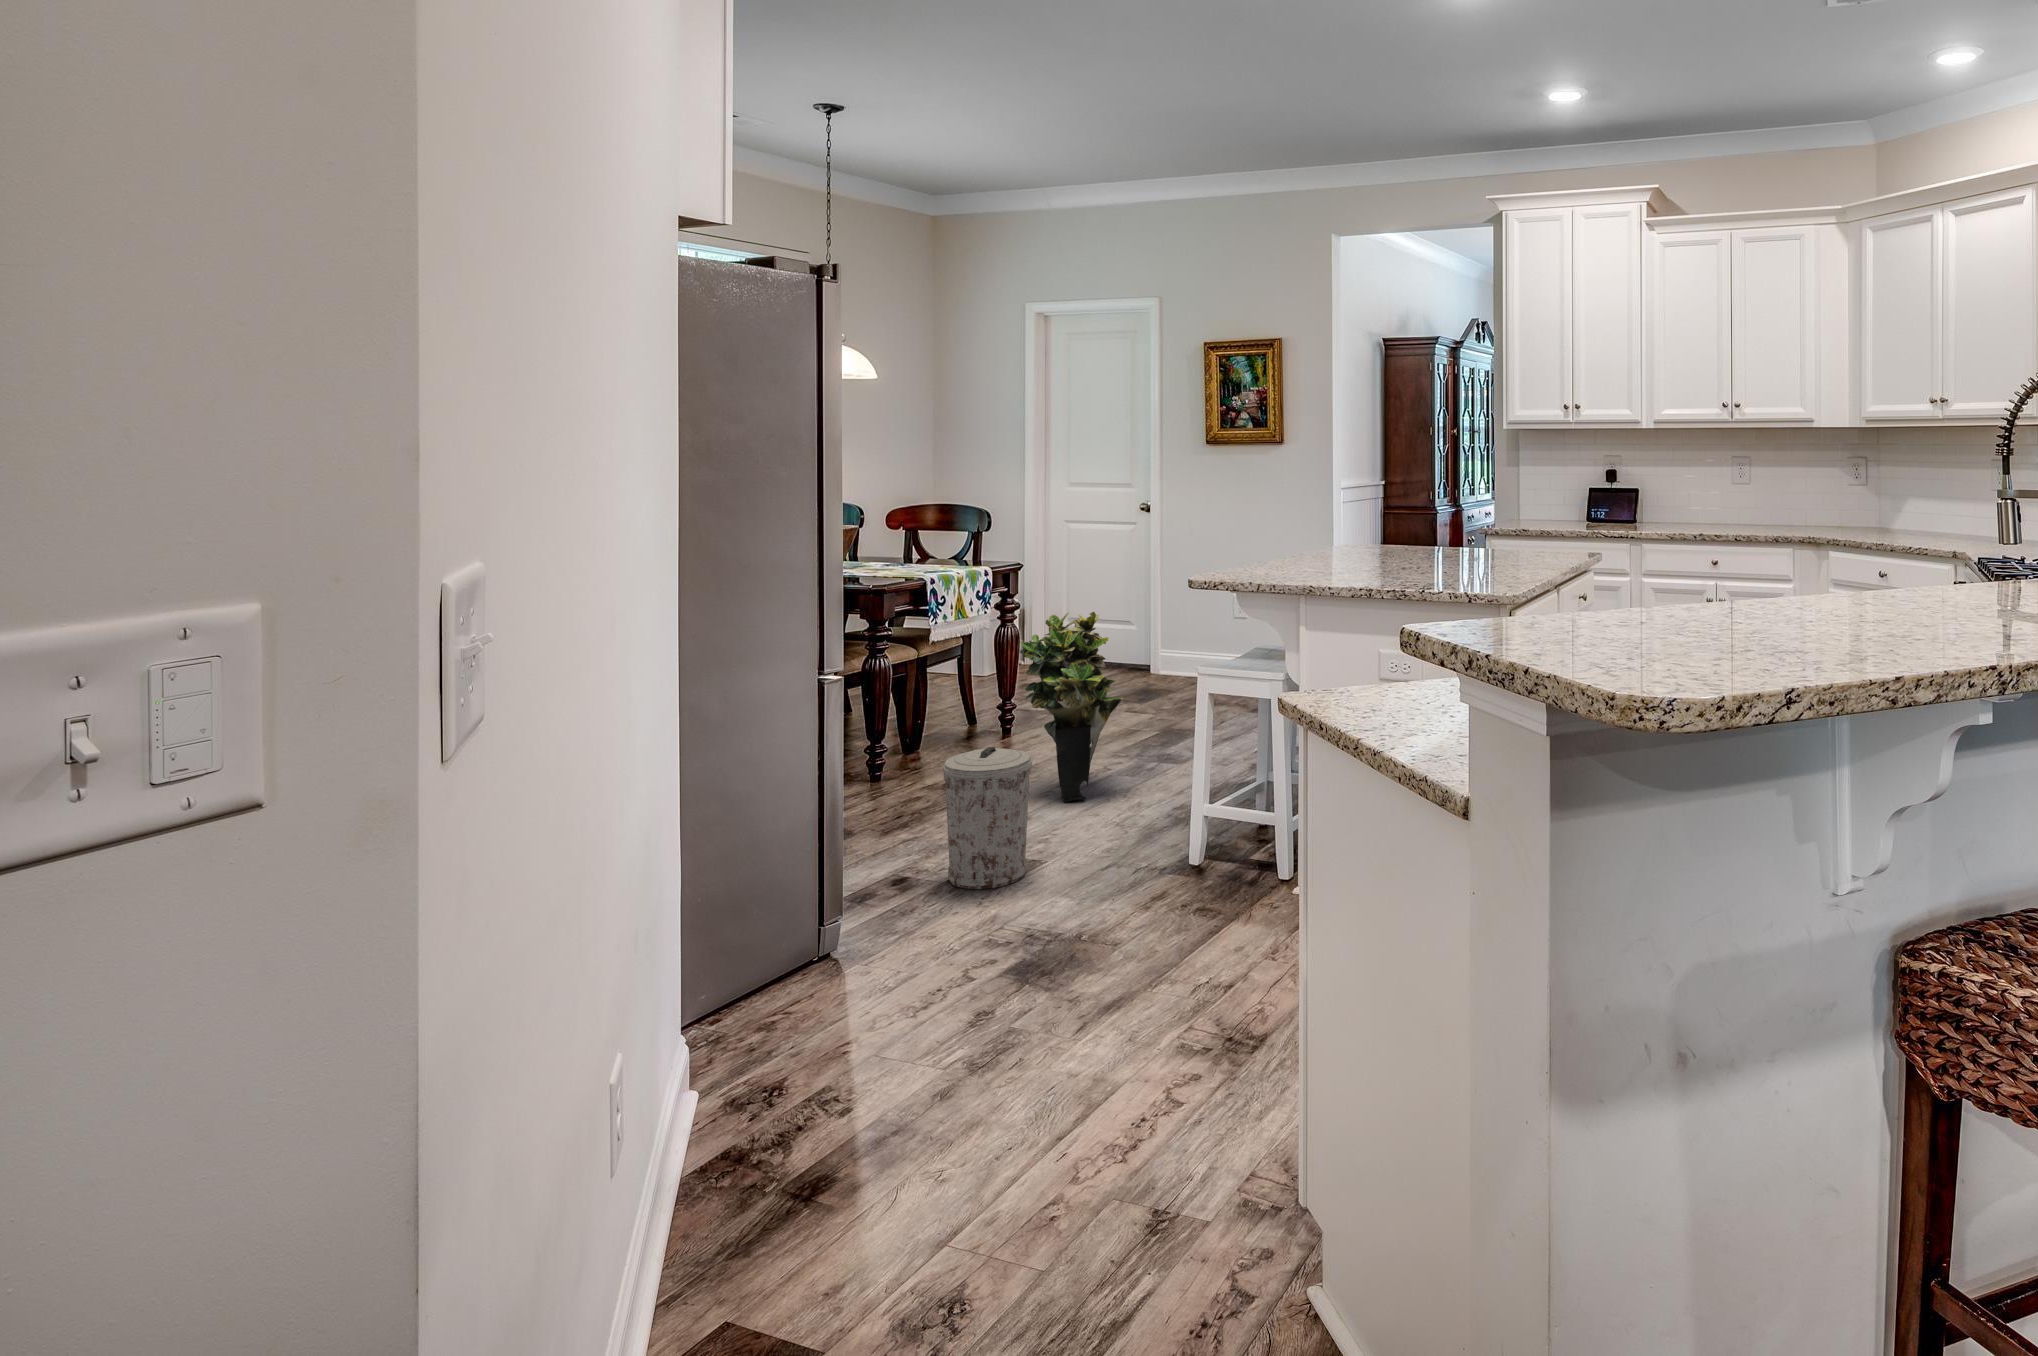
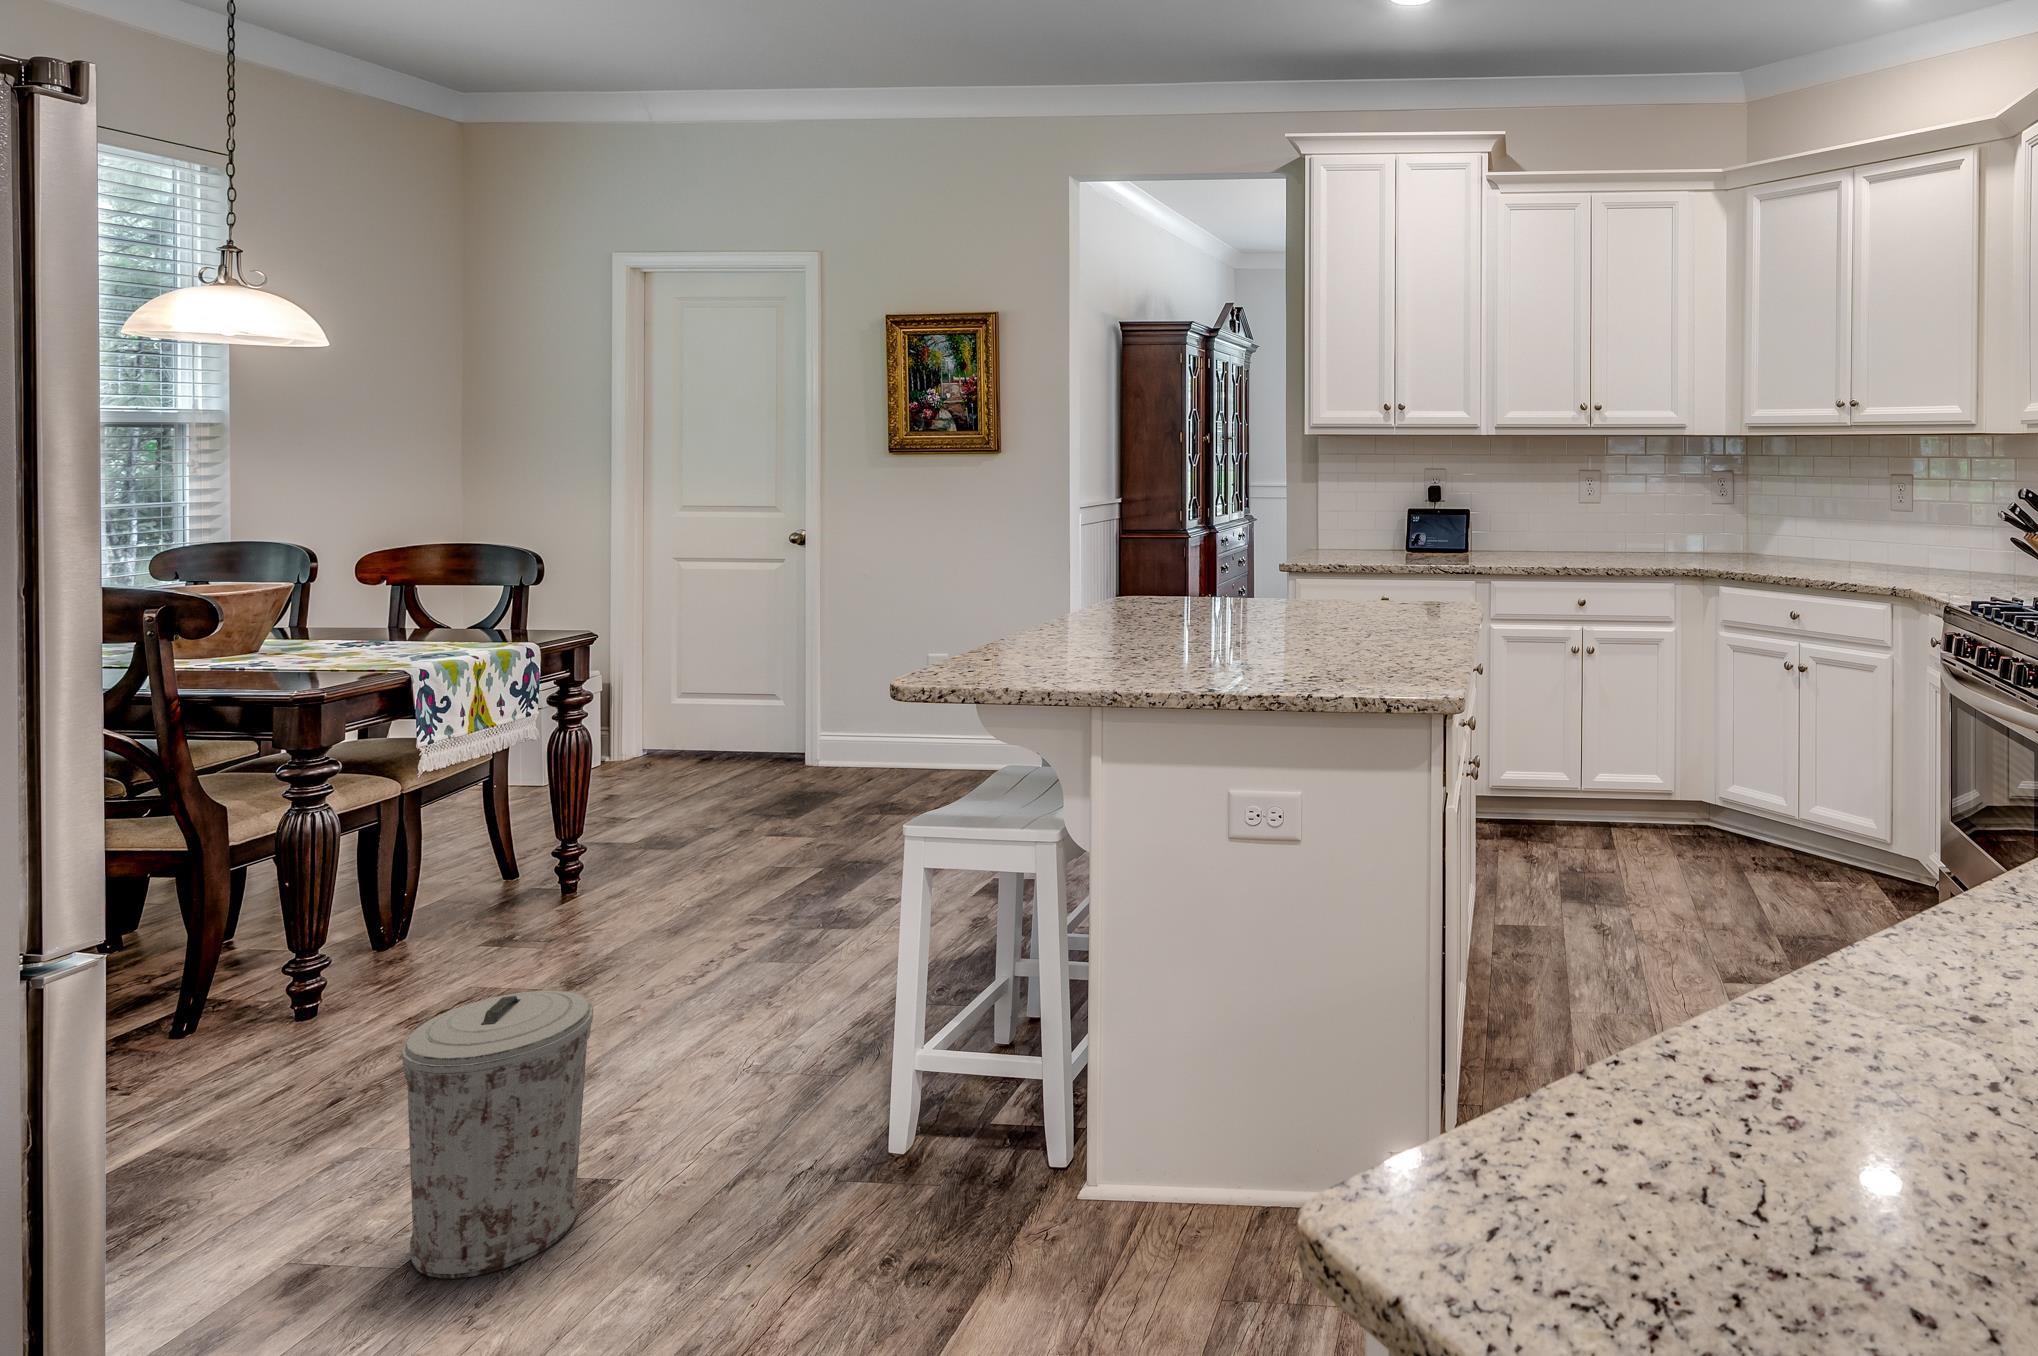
potted plant: present [1019,612,1123,802] -> none [581,714,767,1033]

